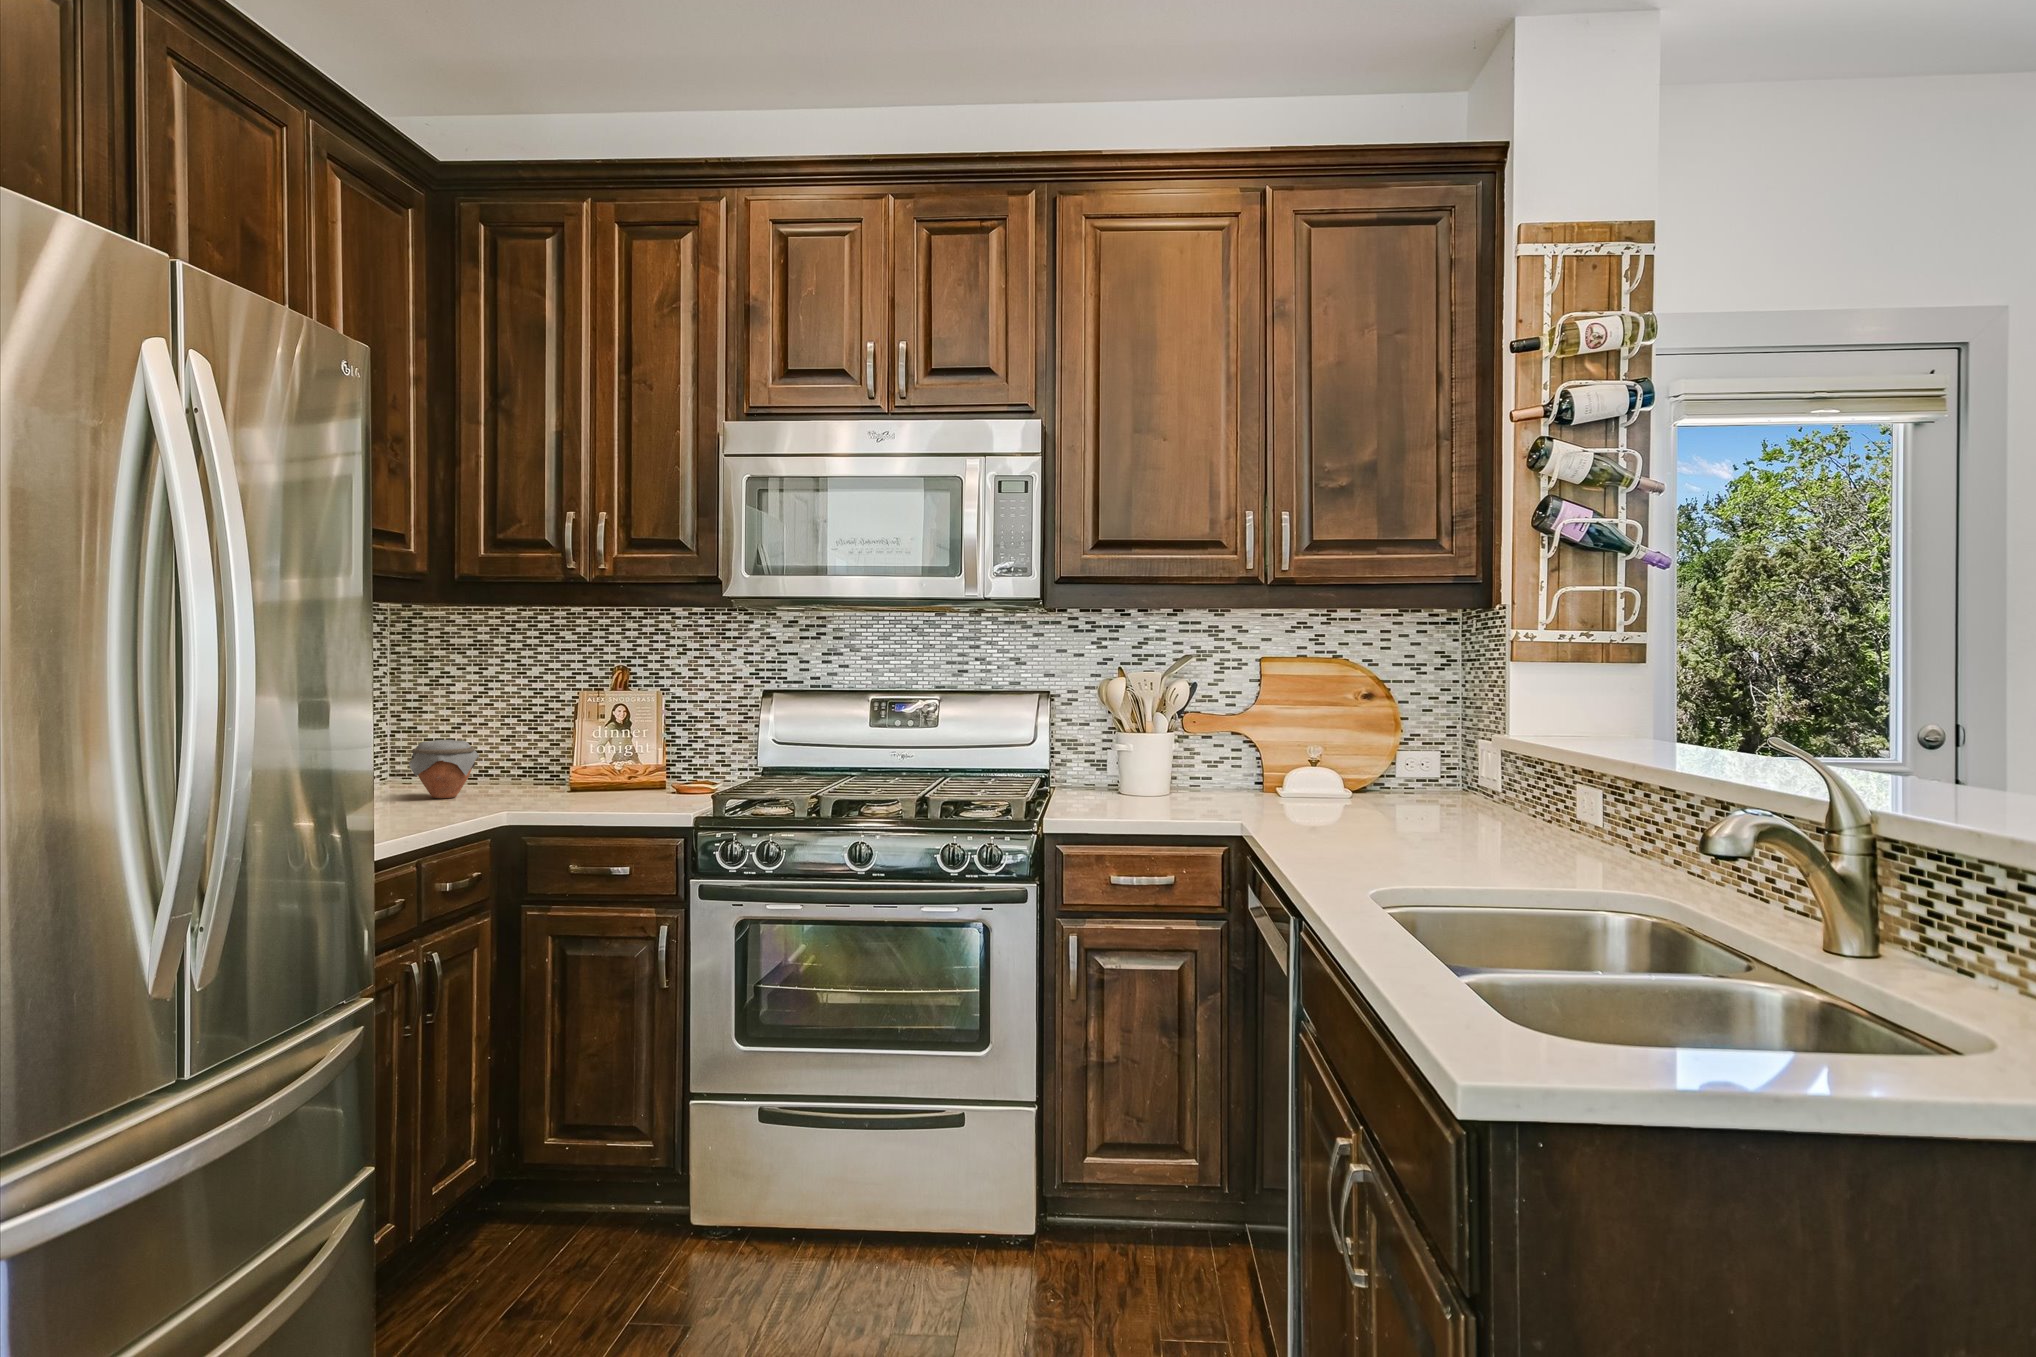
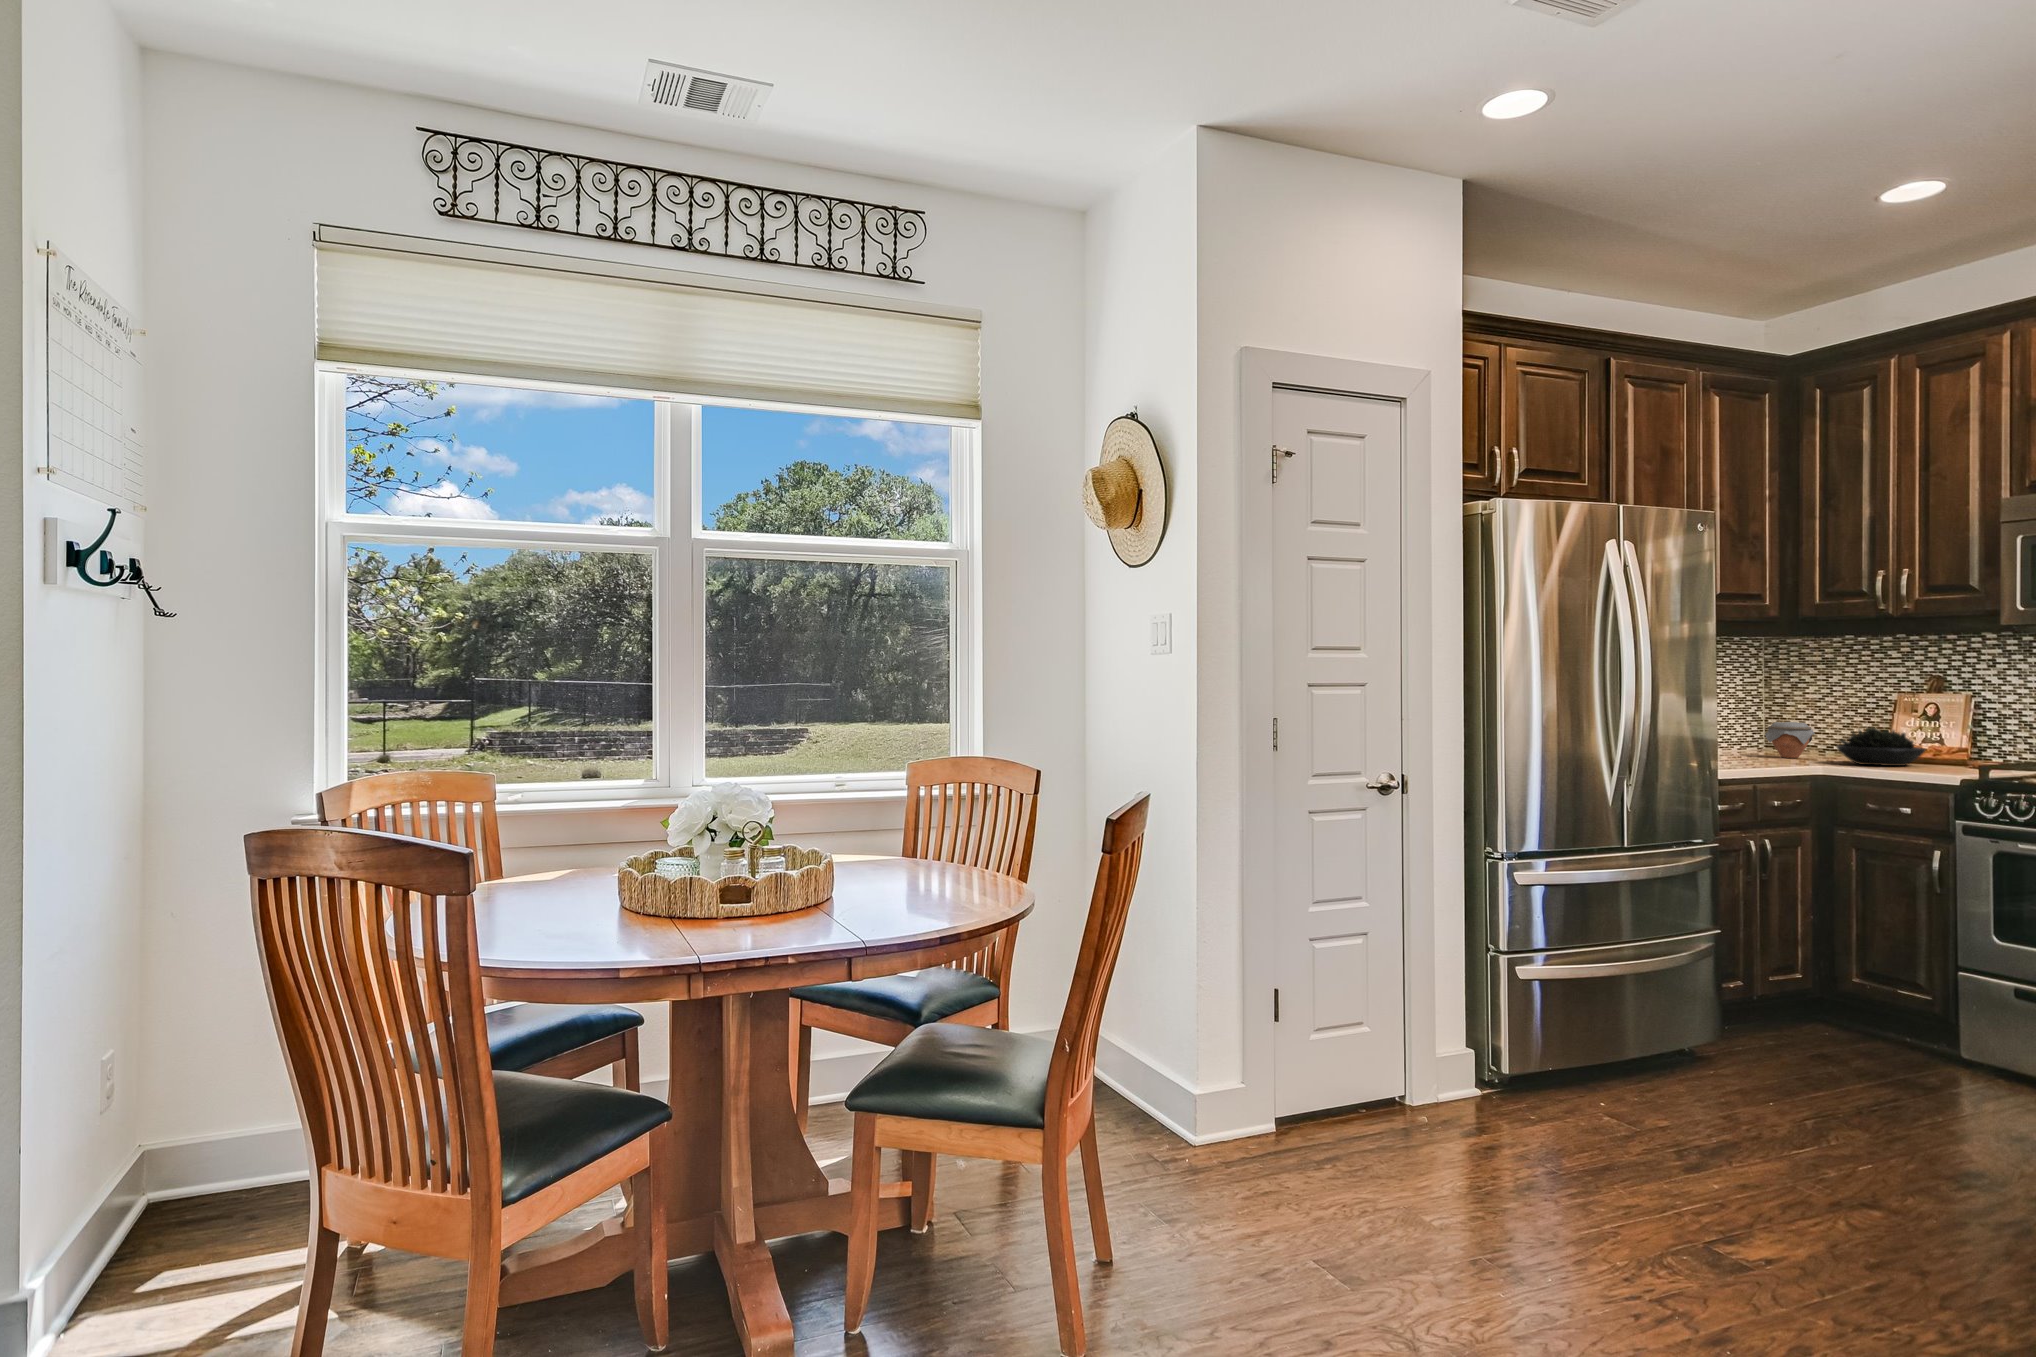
succulent plant: none [517,744,631,804] -> present [1837,727,1926,766]

